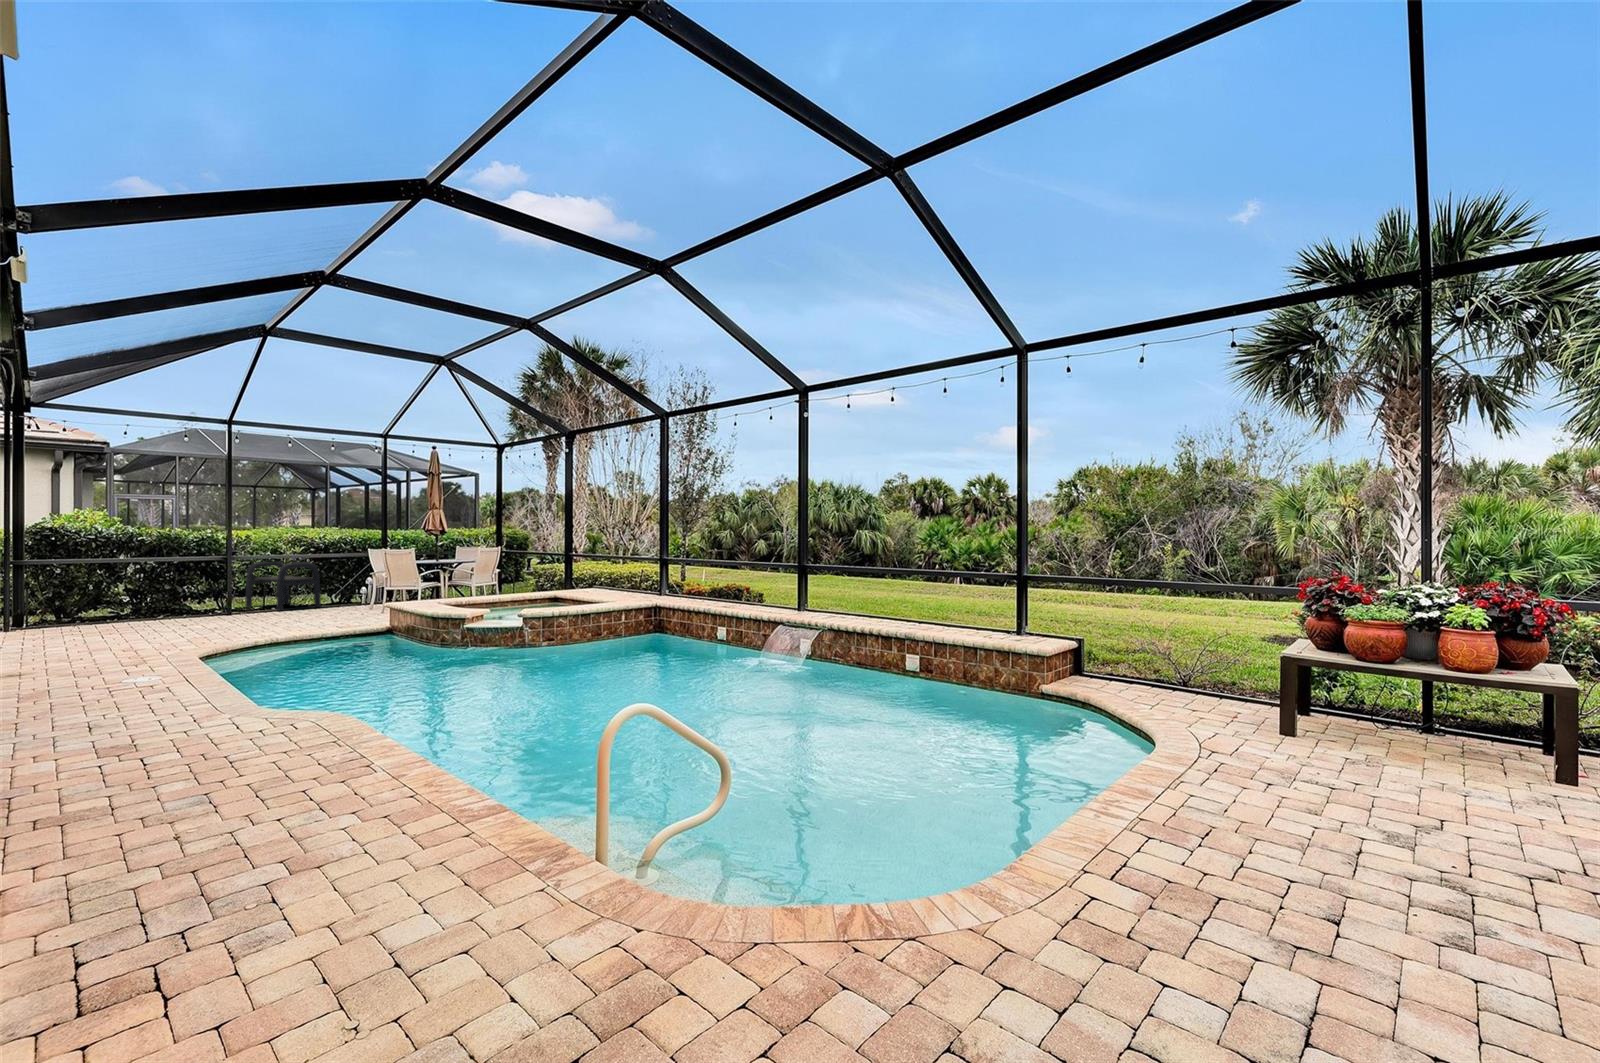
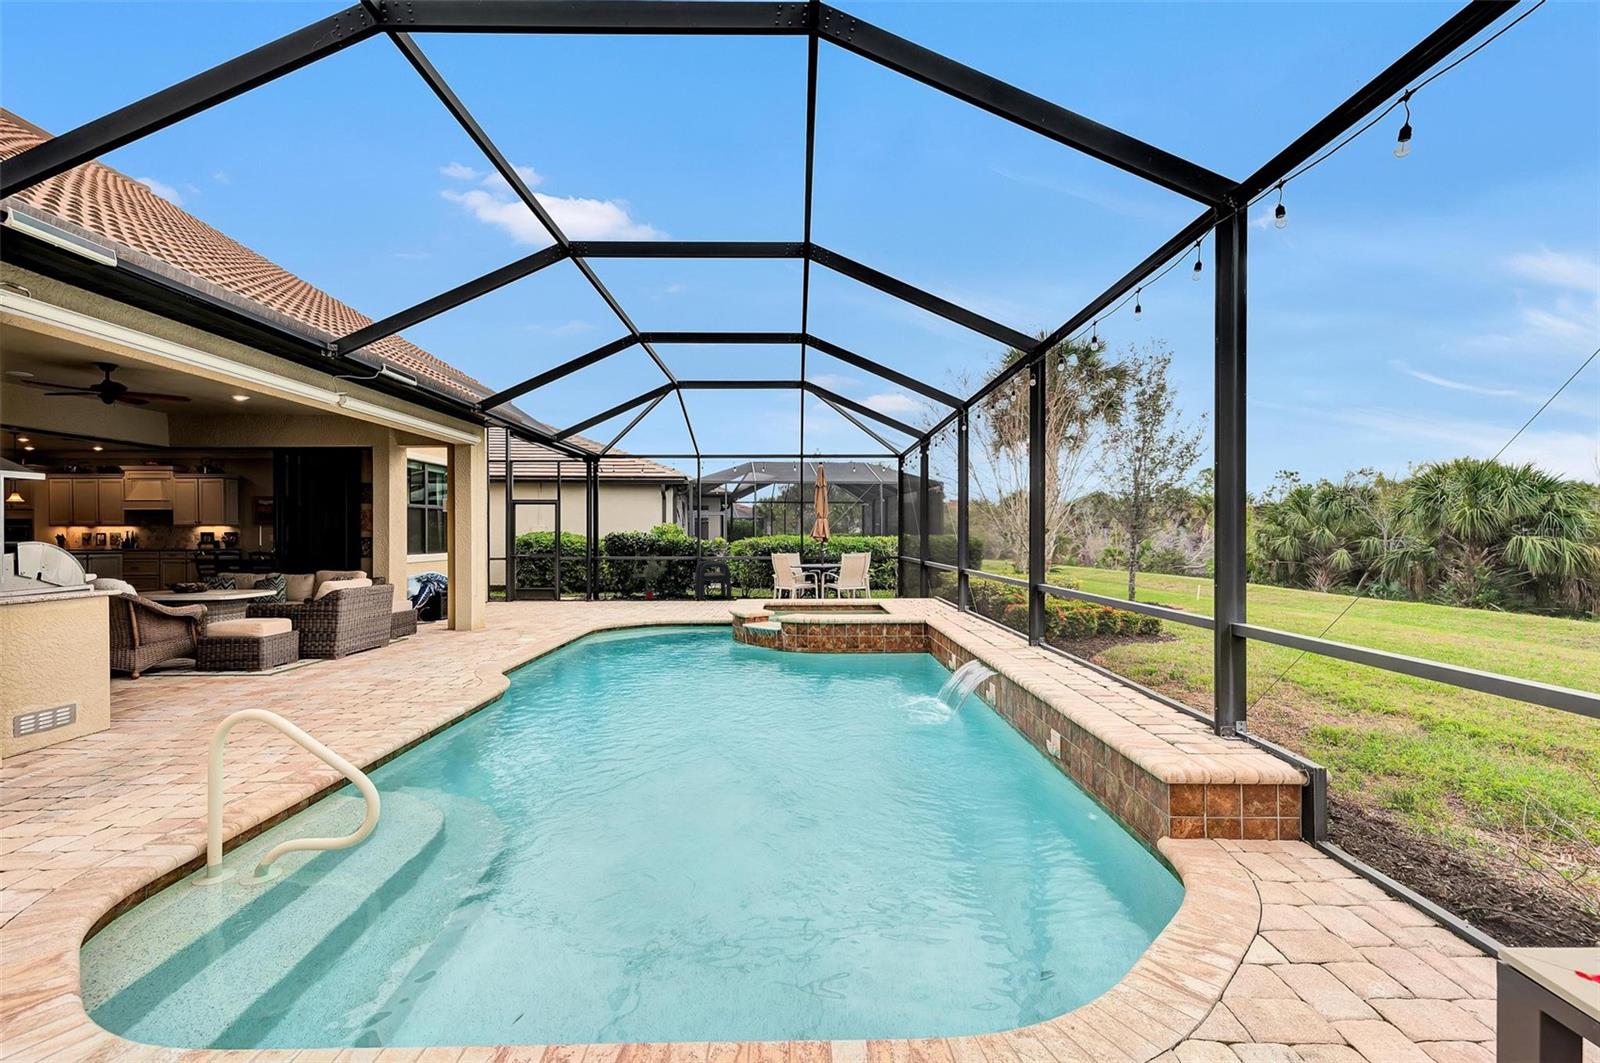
potted tree: none [159,554,219,617] -> present [632,556,666,600]

